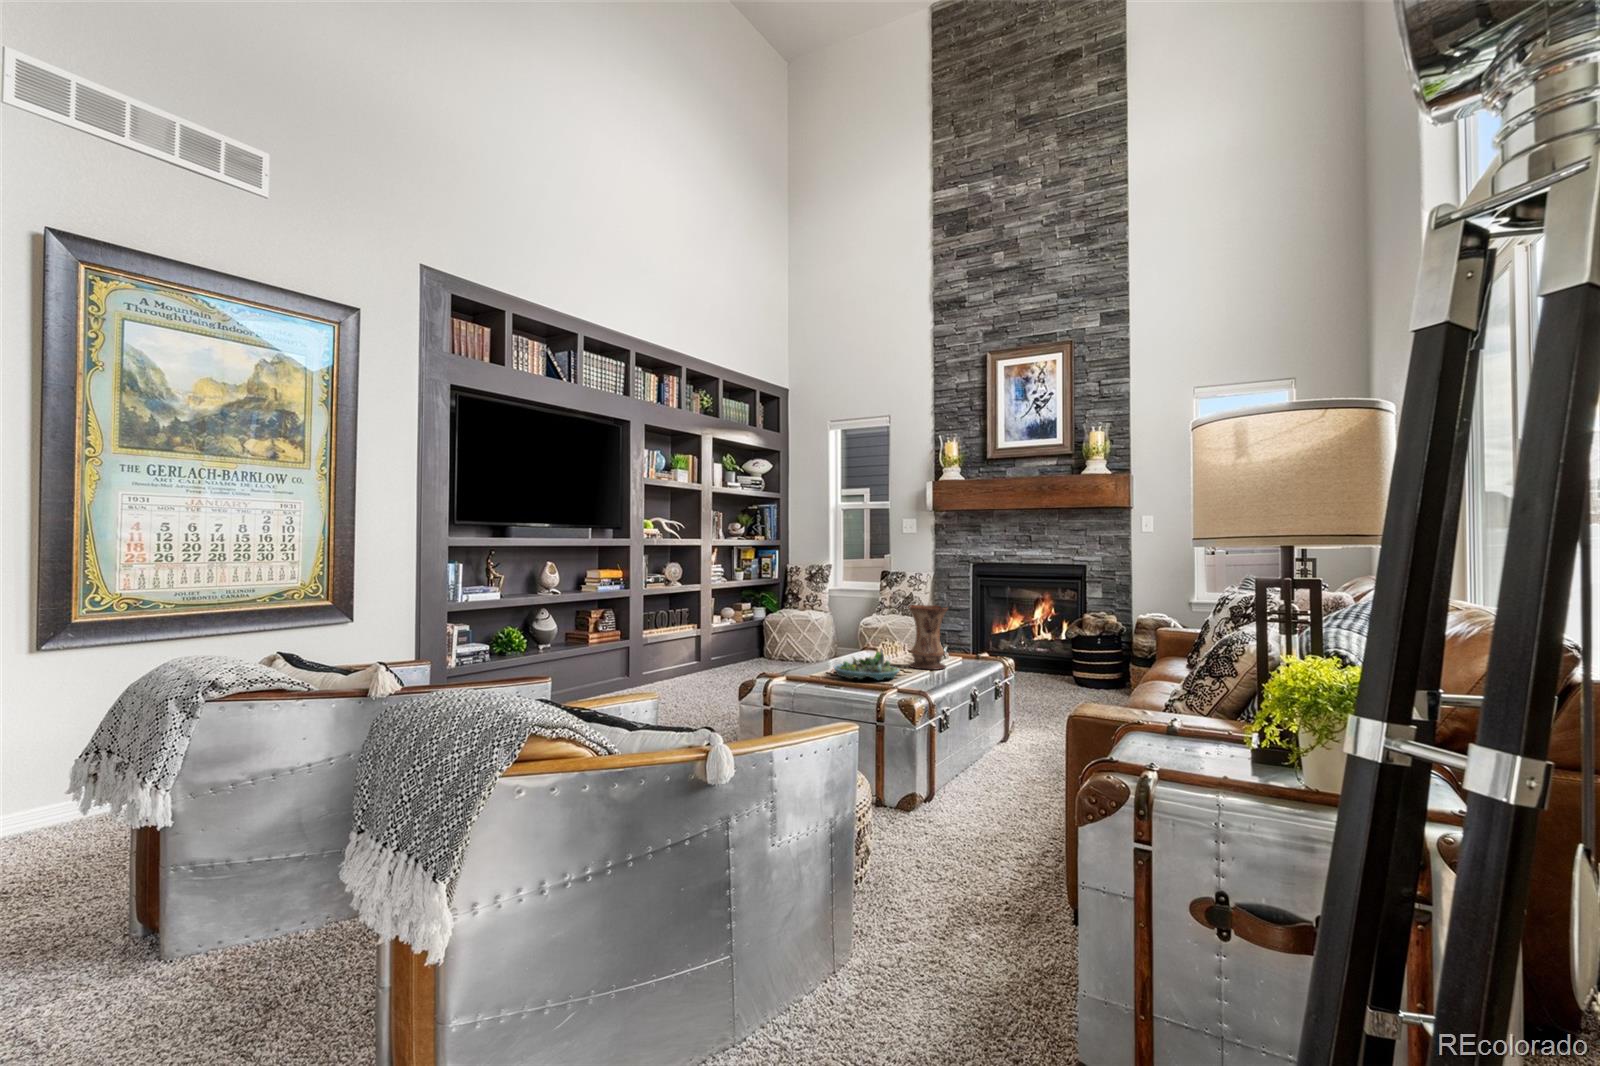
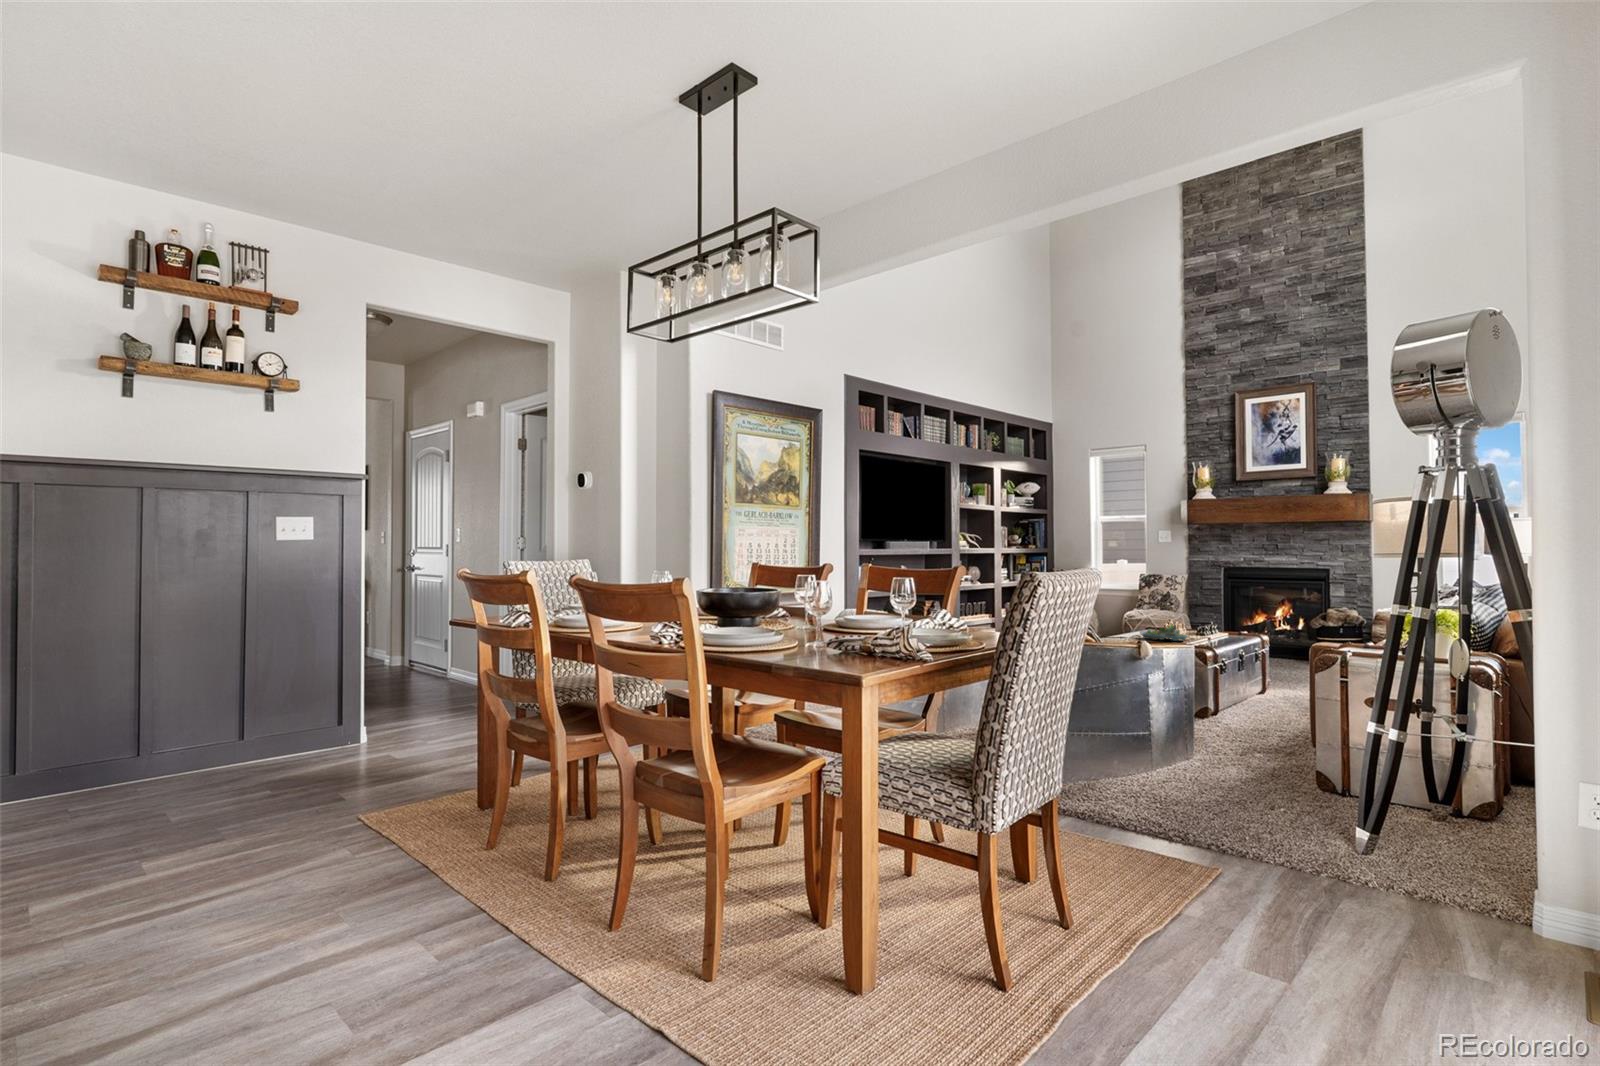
vase: present [909,605,948,670] -> none [1189,595,1219,639]

